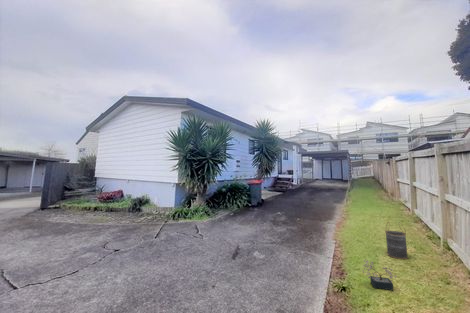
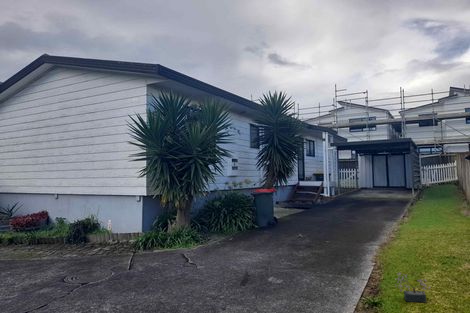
basket: present [385,230,408,259] -> none [432,233,457,277]

